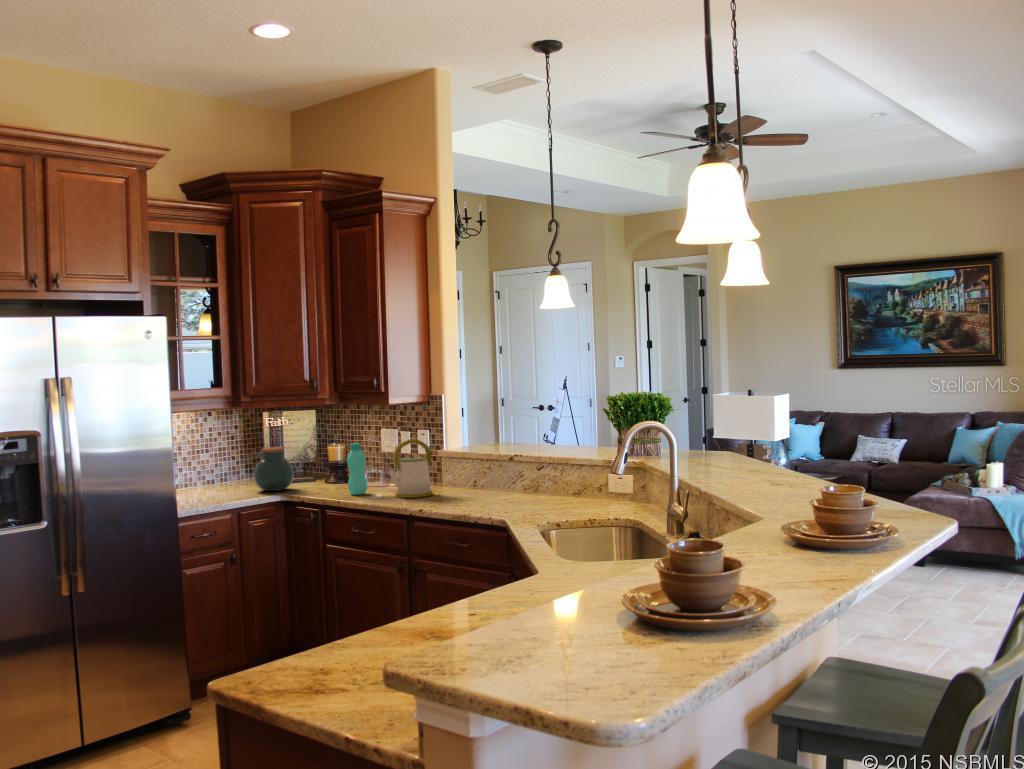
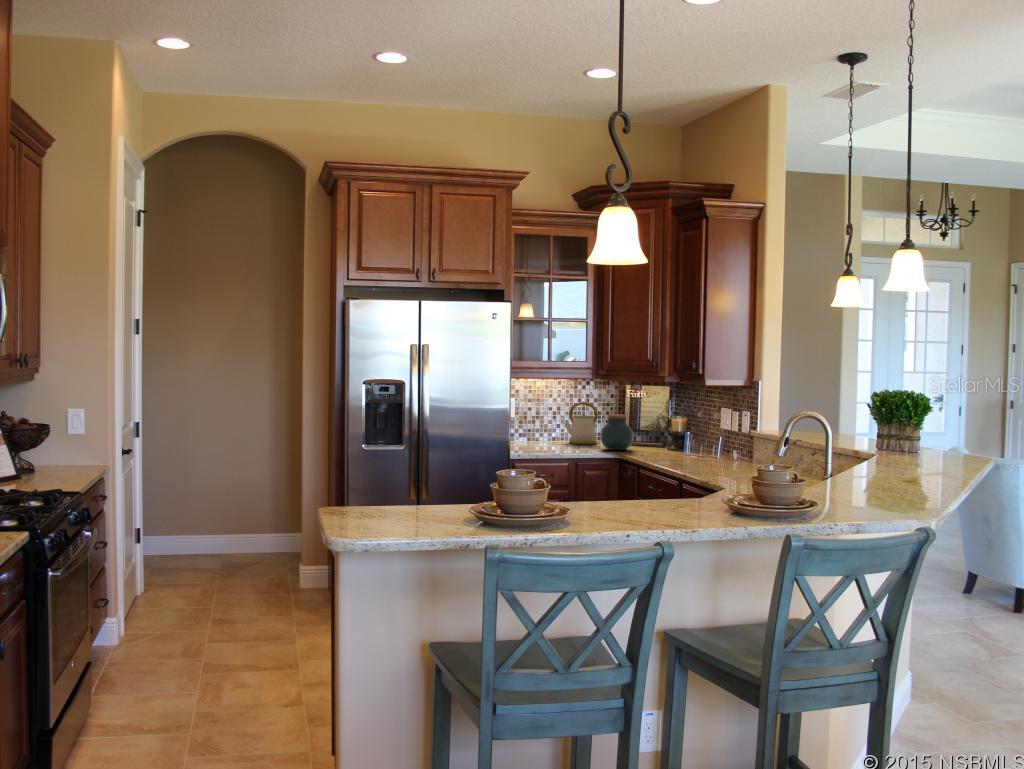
kettle: present [387,439,433,498] -> present [565,402,598,444]
bottle: present [347,443,367,495] -> none [657,417,673,461]

